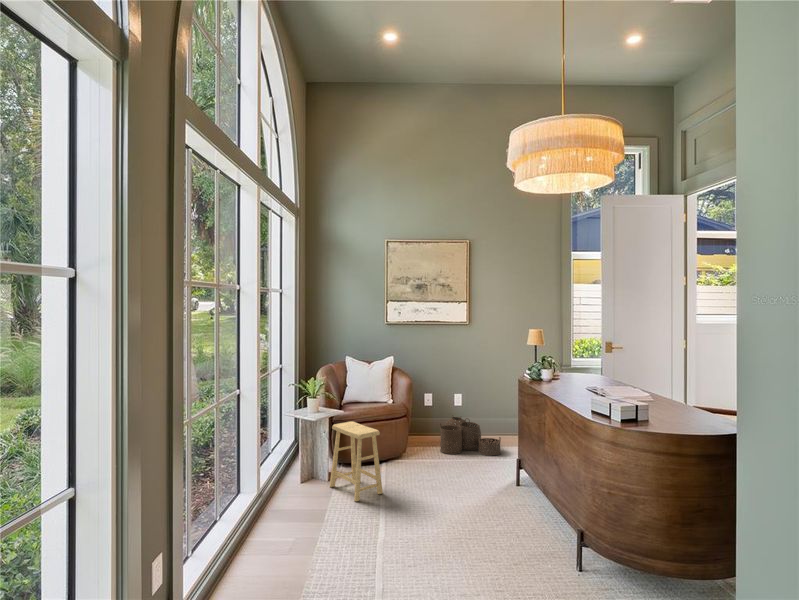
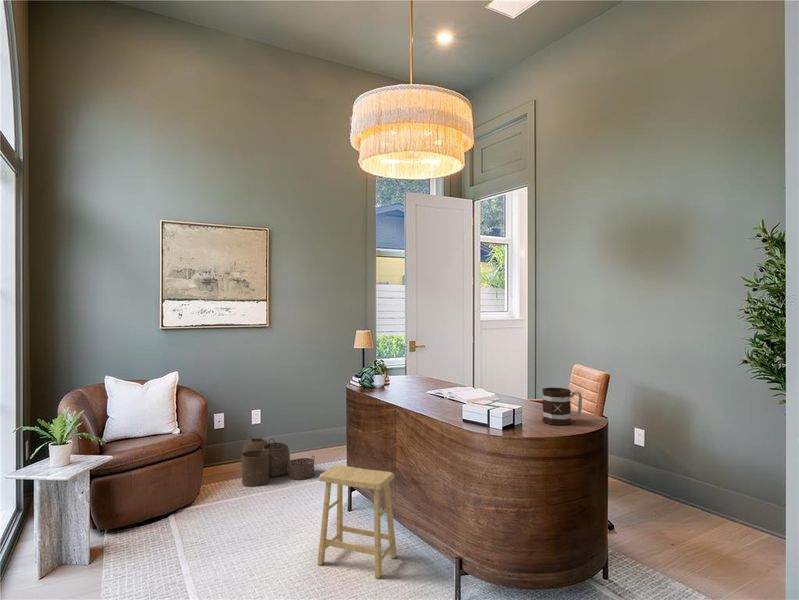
mug: none [670,390,717,426] -> present [542,387,582,425]
footstool: present [330,421,383,501] -> present [317,465,397,578]

